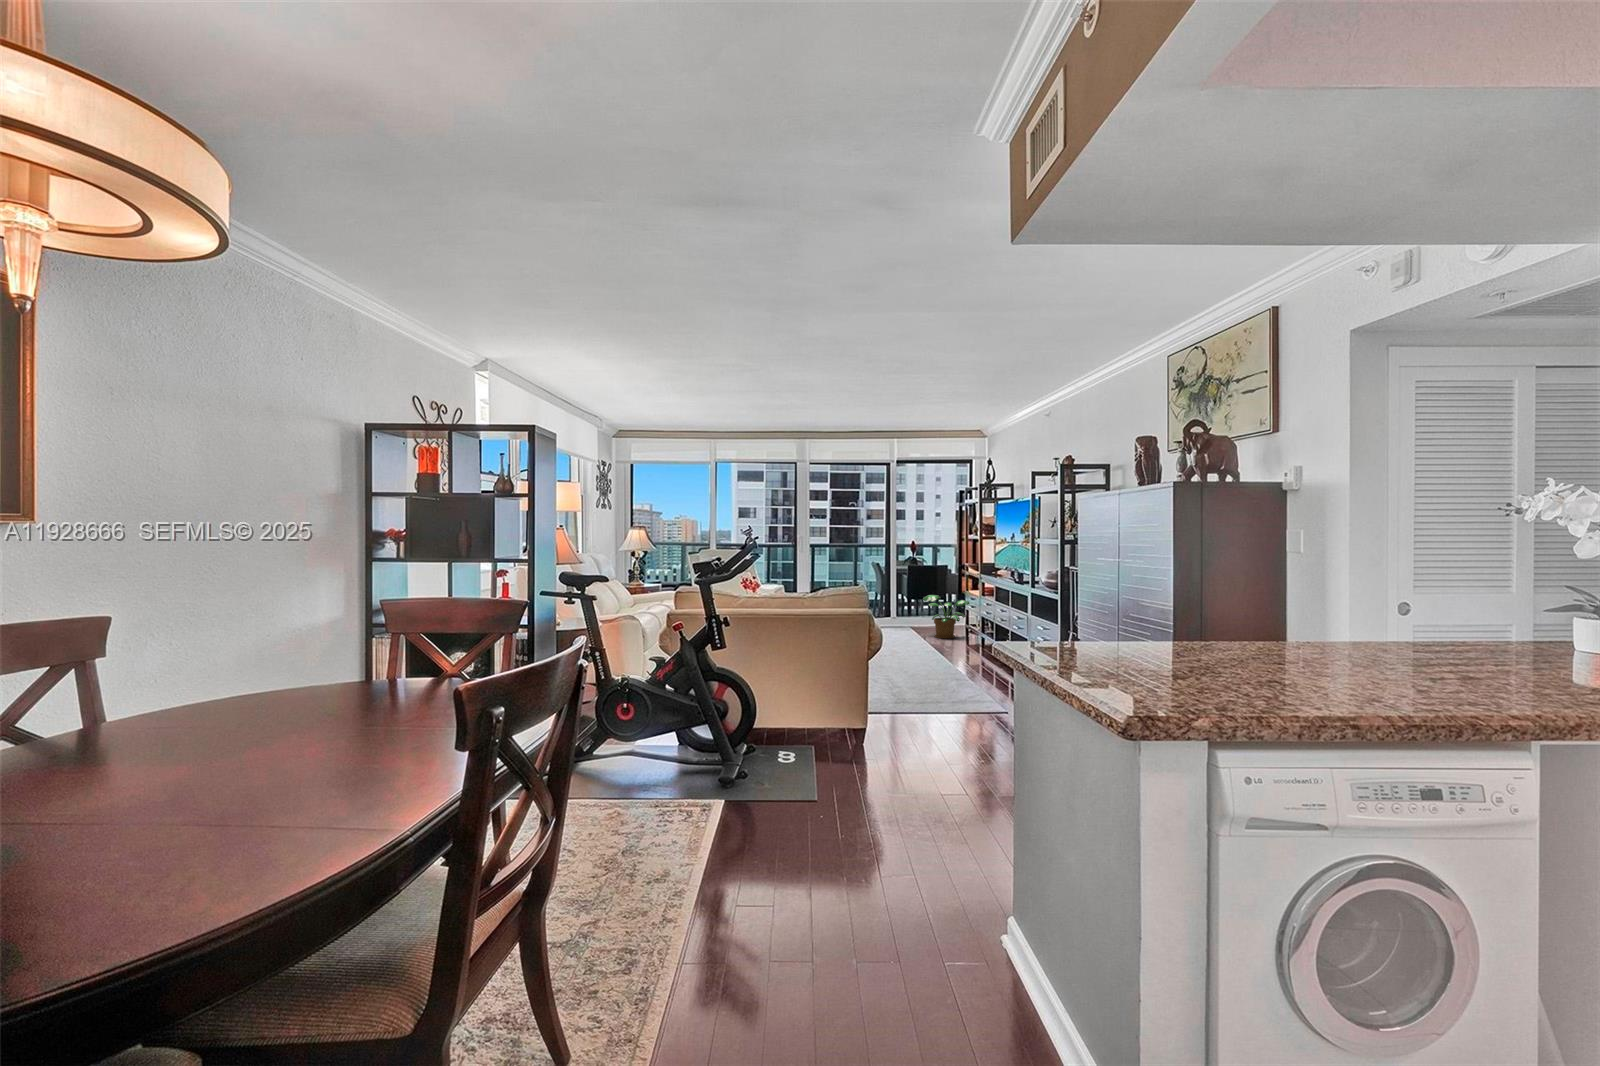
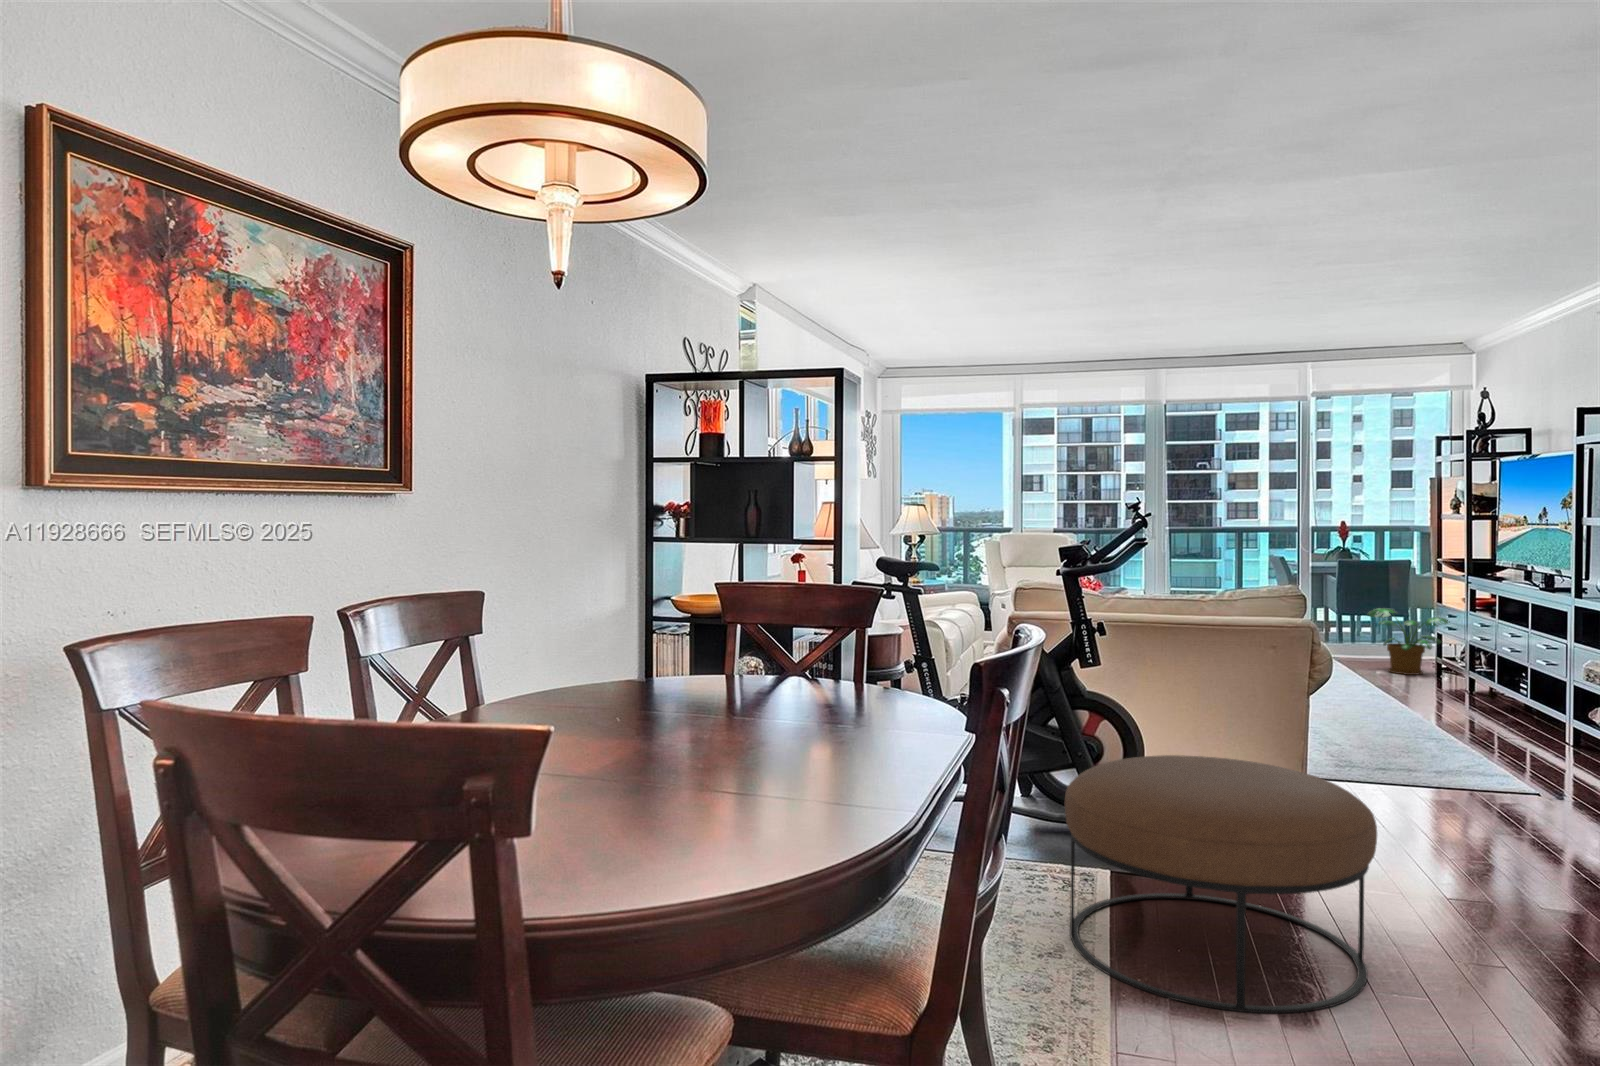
ottoman: none [680,715,883,899] -> present [1065,755,1377,1013]

